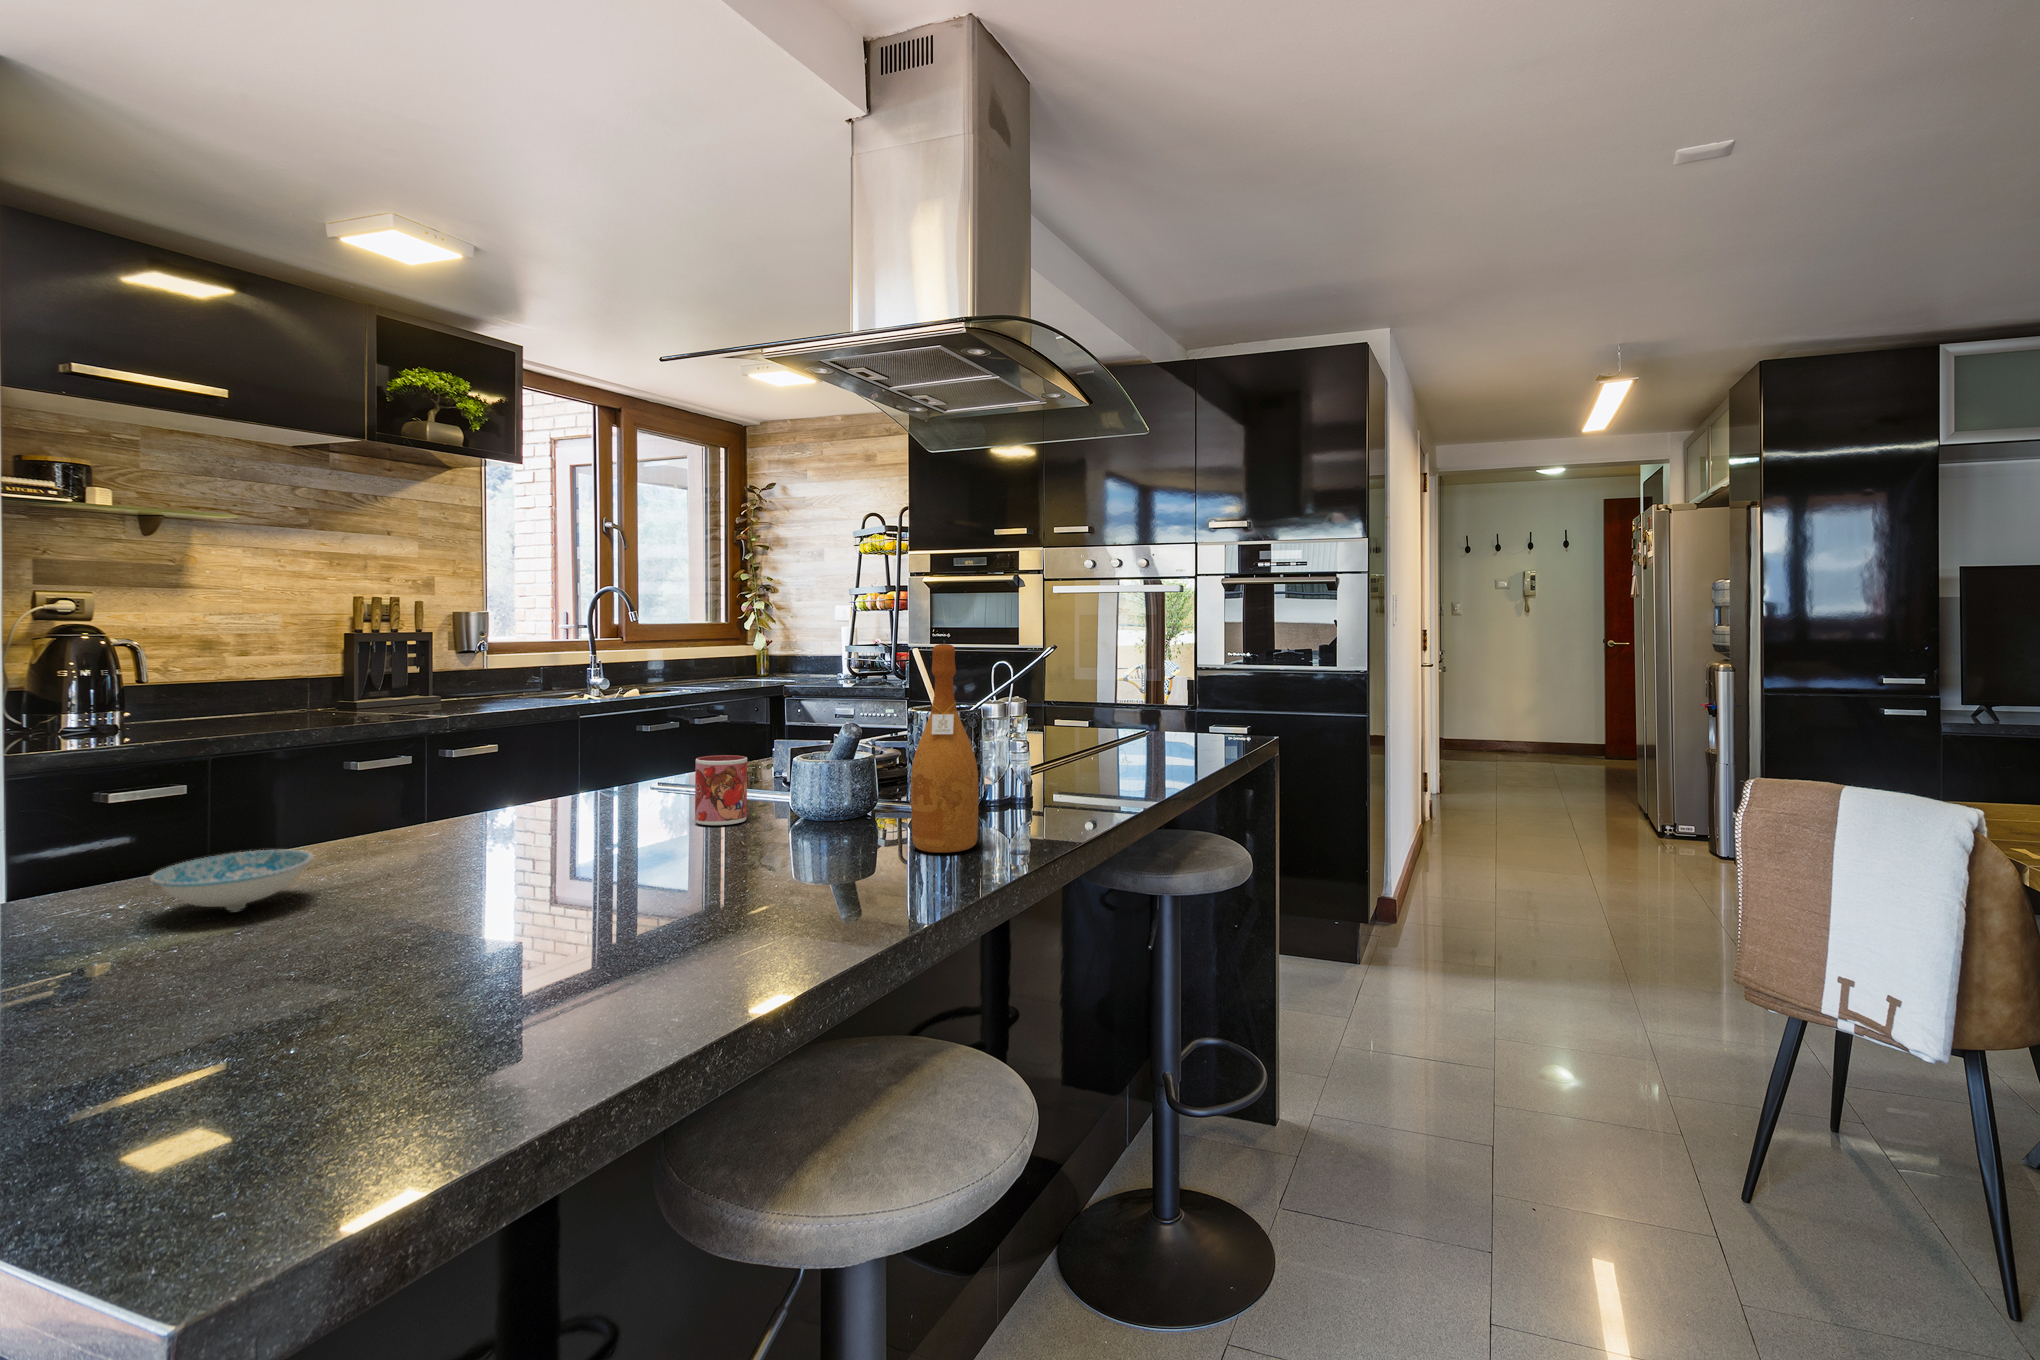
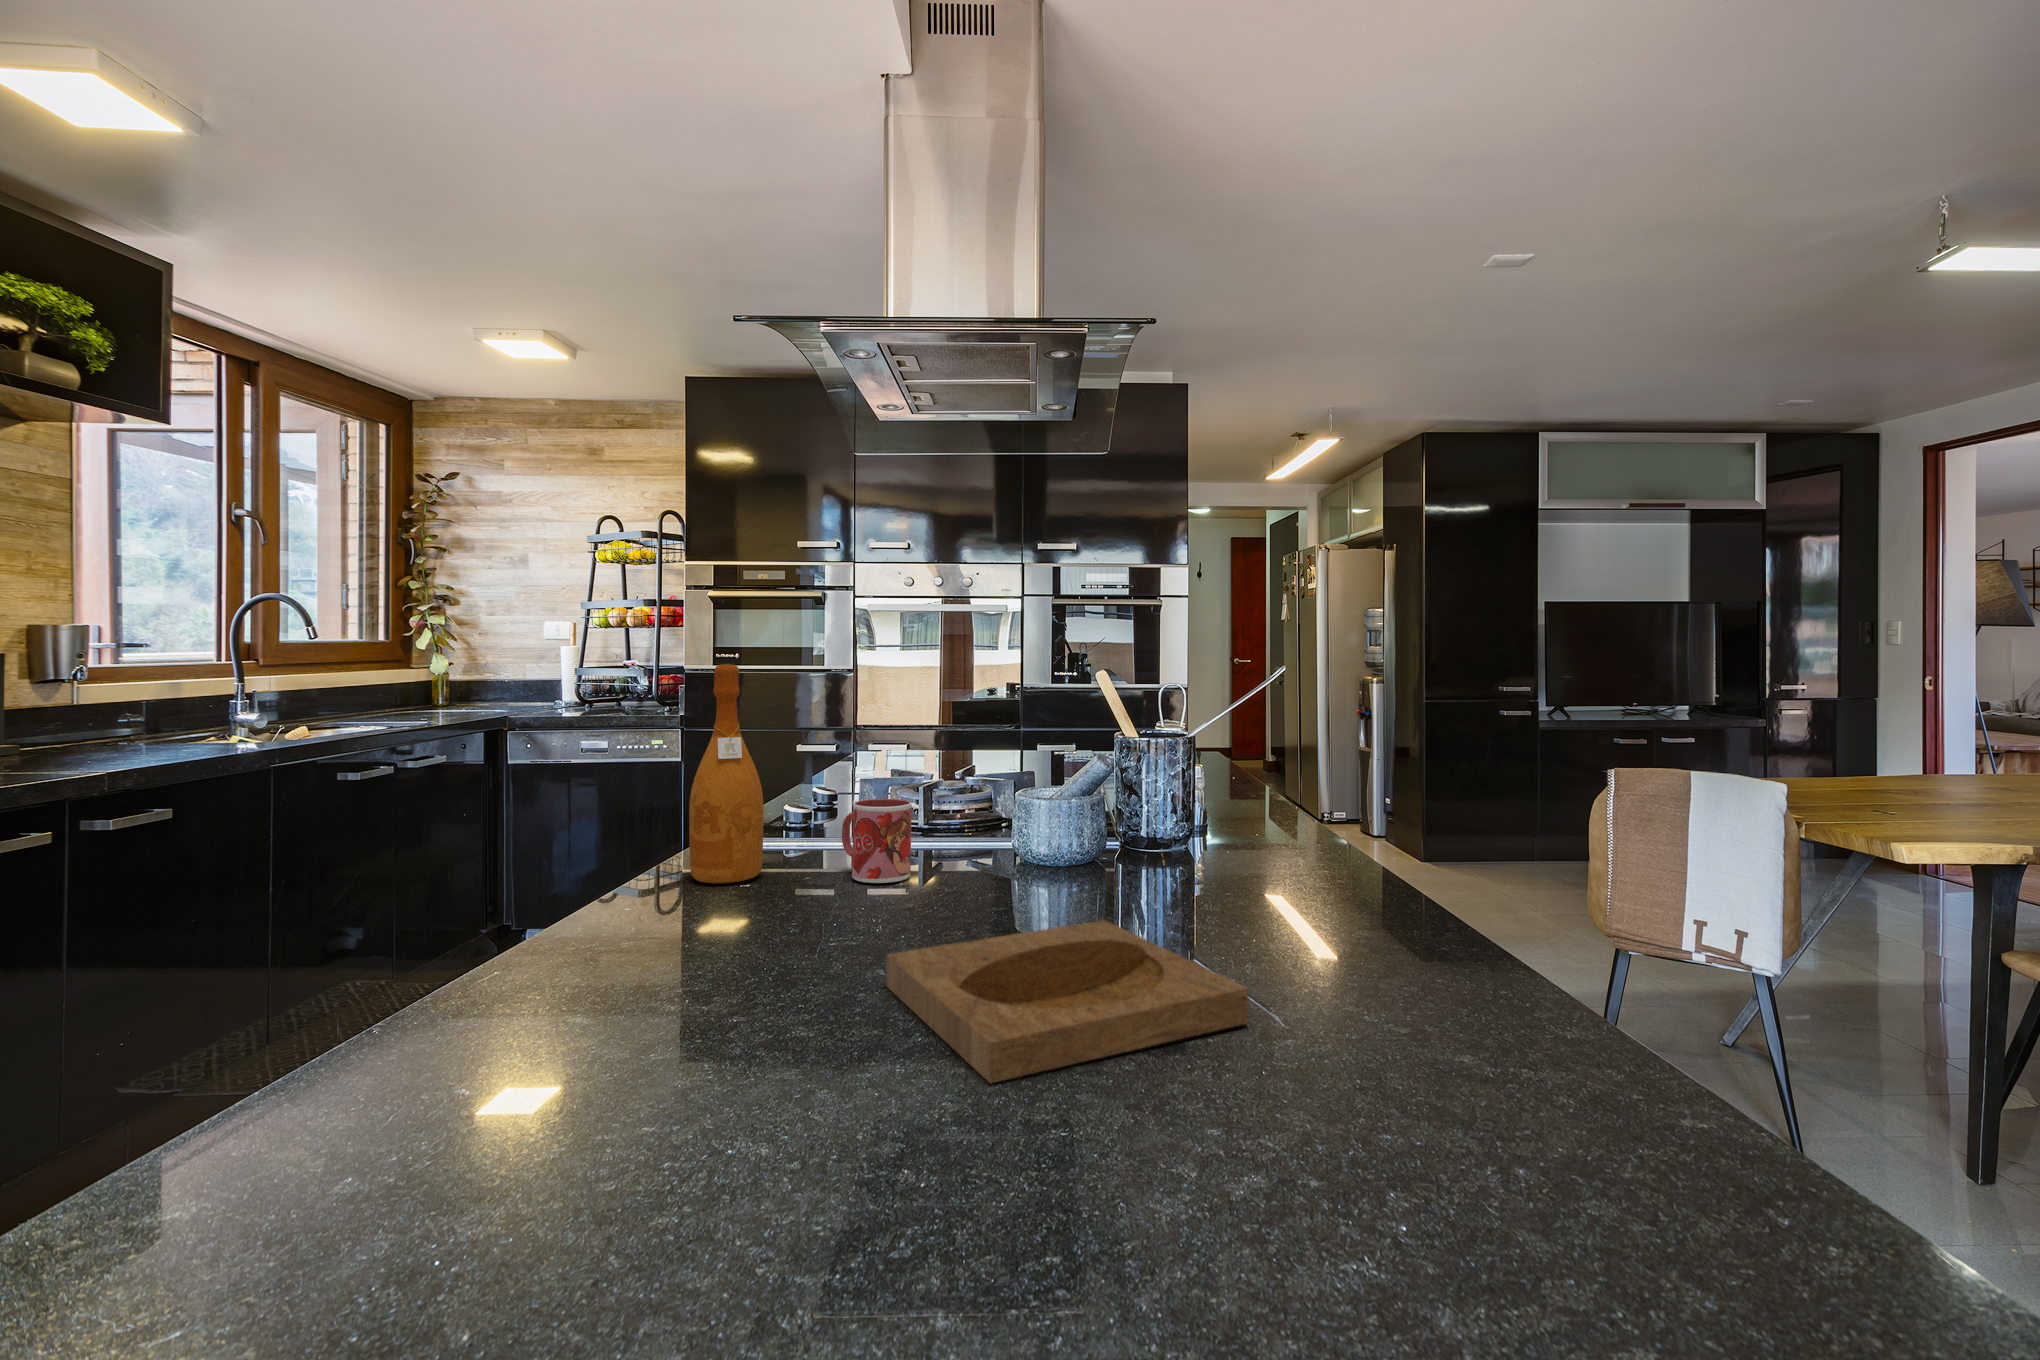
wine bottle: present [911,644,978,853] -> present [689,664,763,883]
ceramic bowl: present [150,850,314,910] -> none [450,970,664,1071]
tray: none [408,861,725,954] -> present [886,920,1248,1084]

